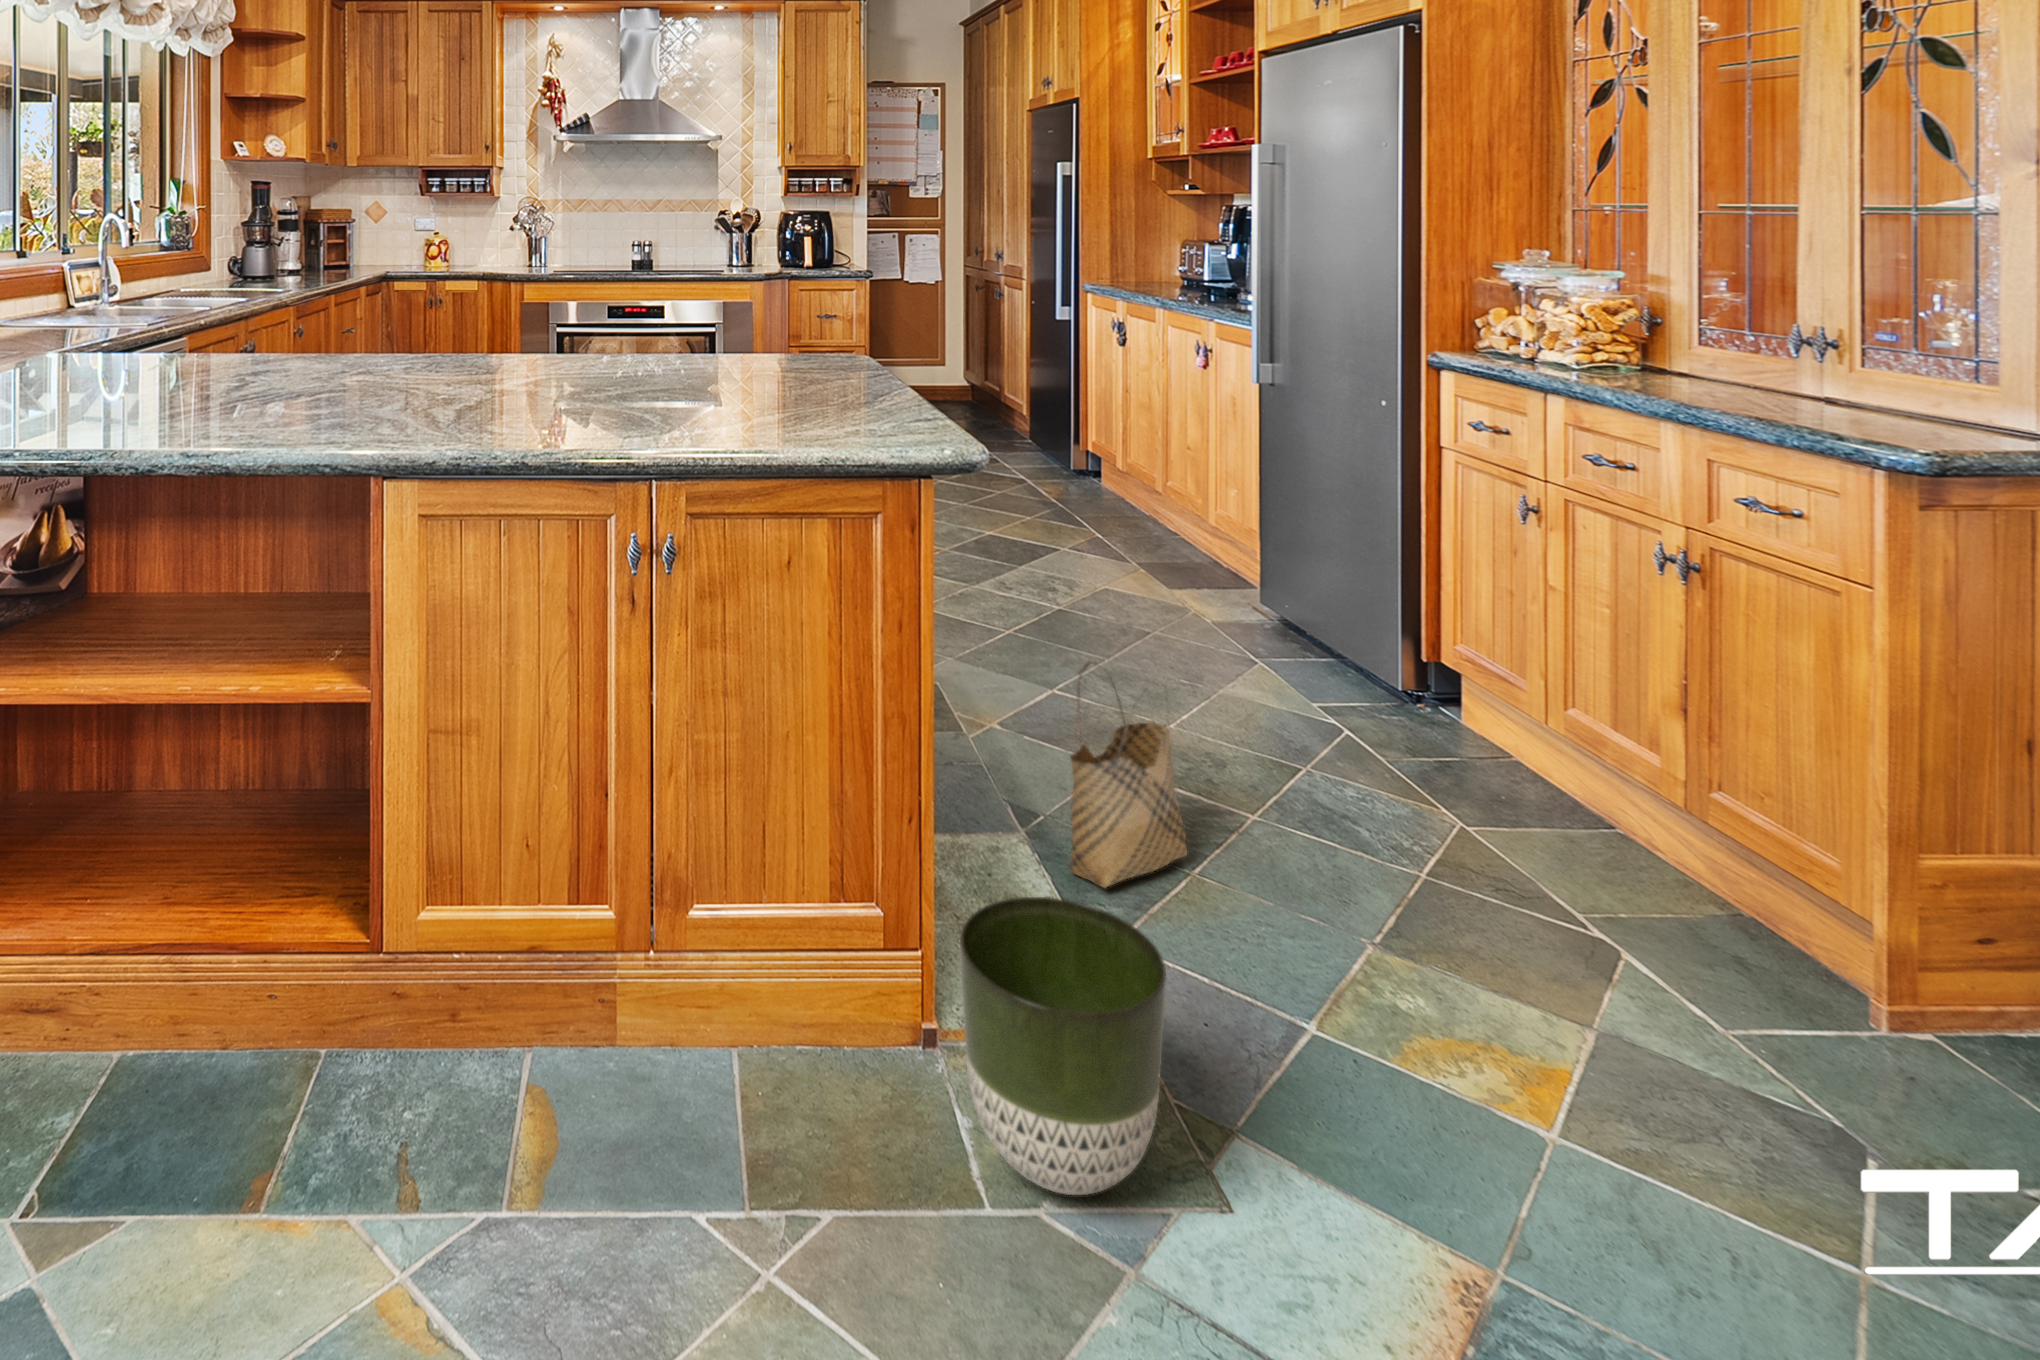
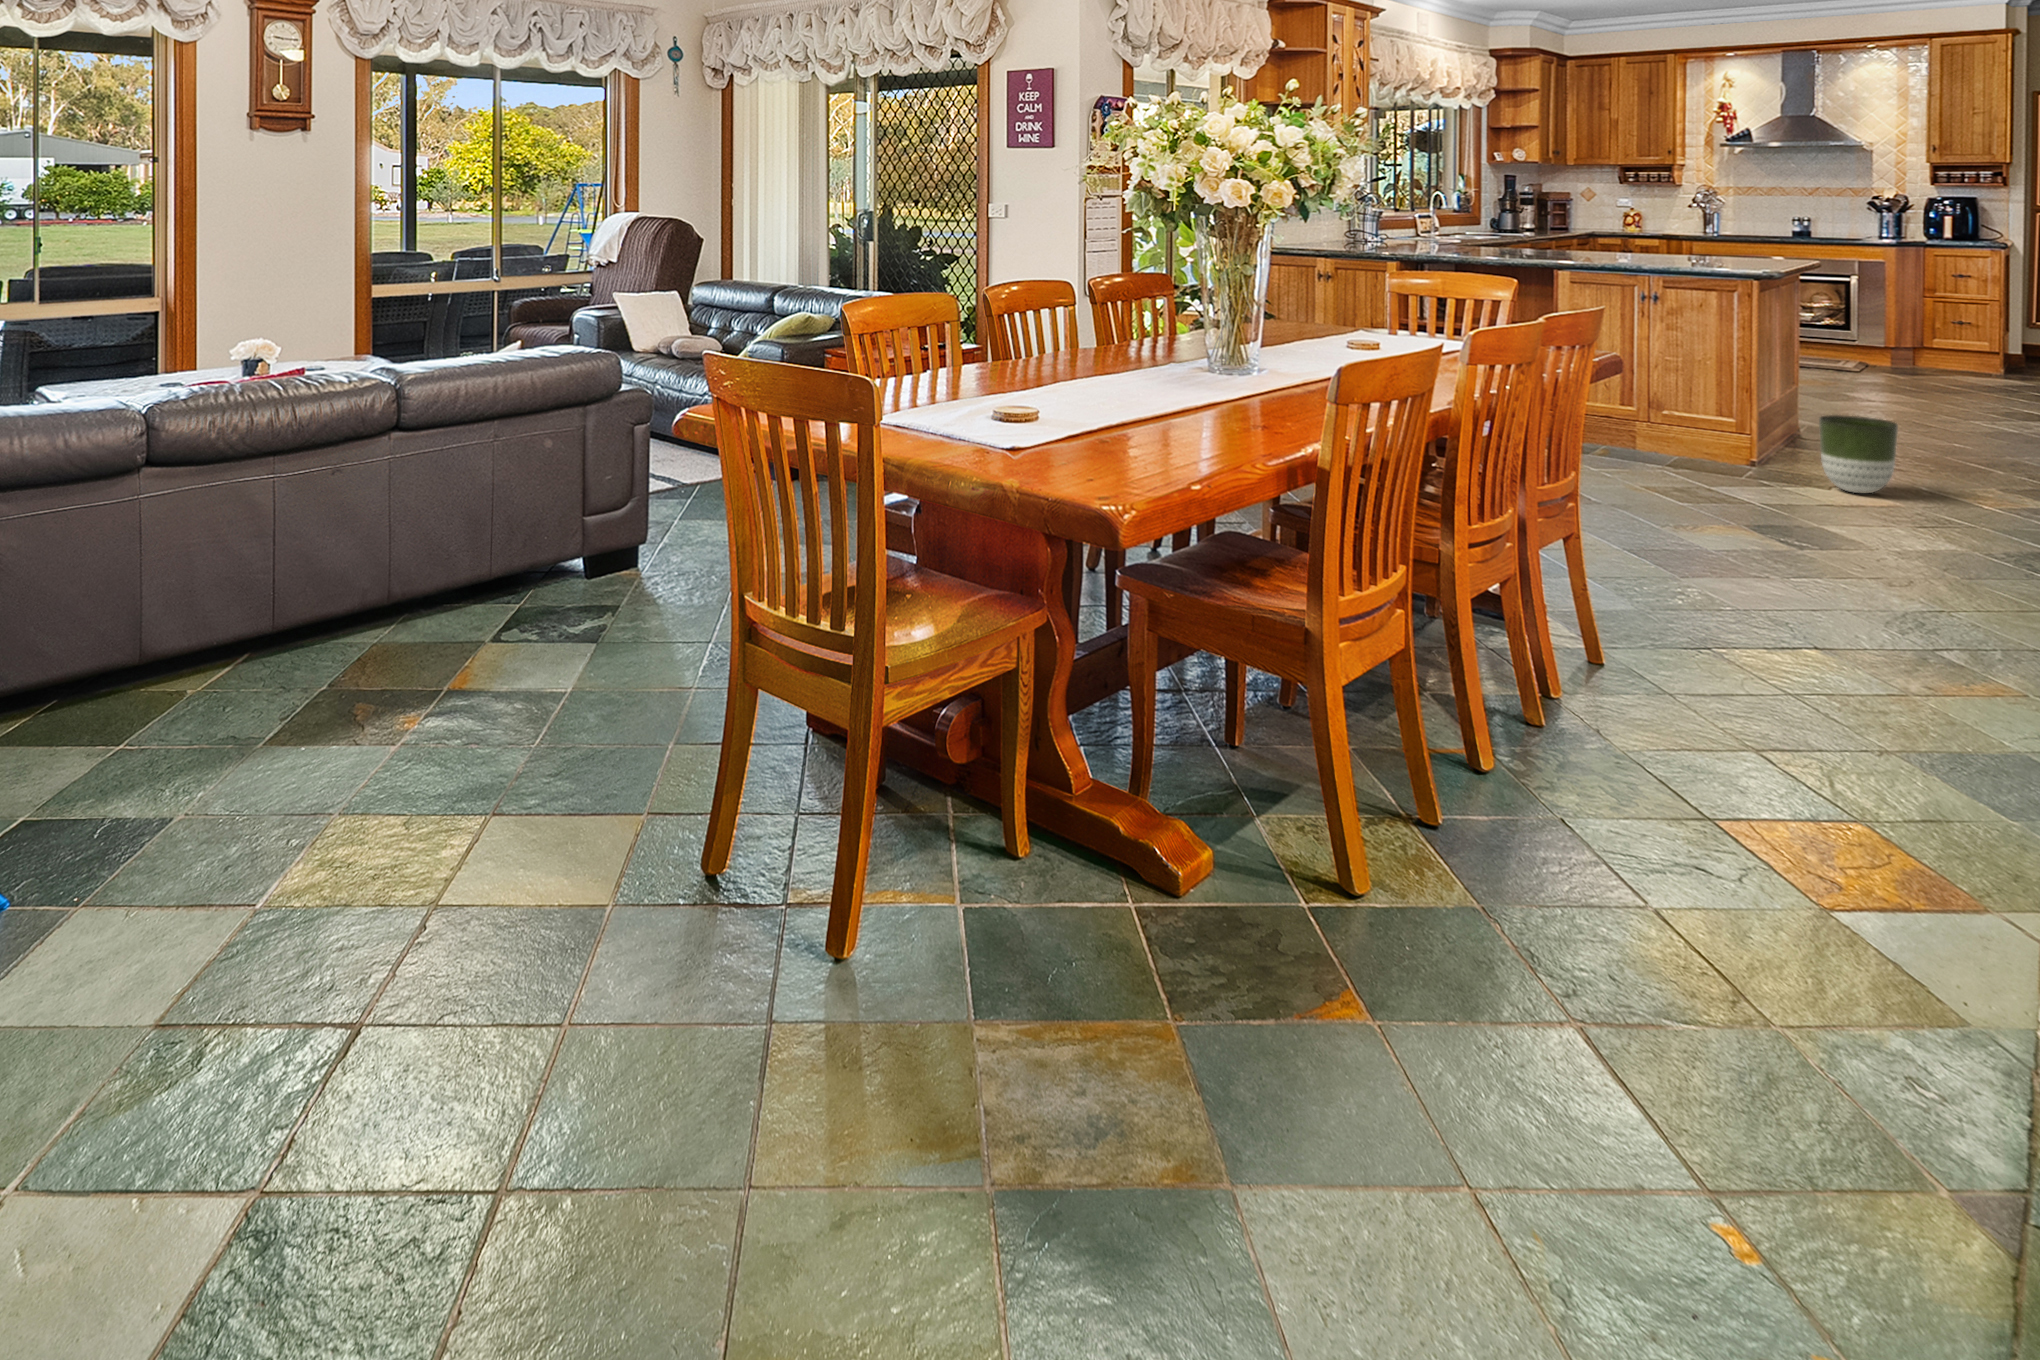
woven basket: present [1069,661,1187,888] -> none [1933,385,2005,473]

